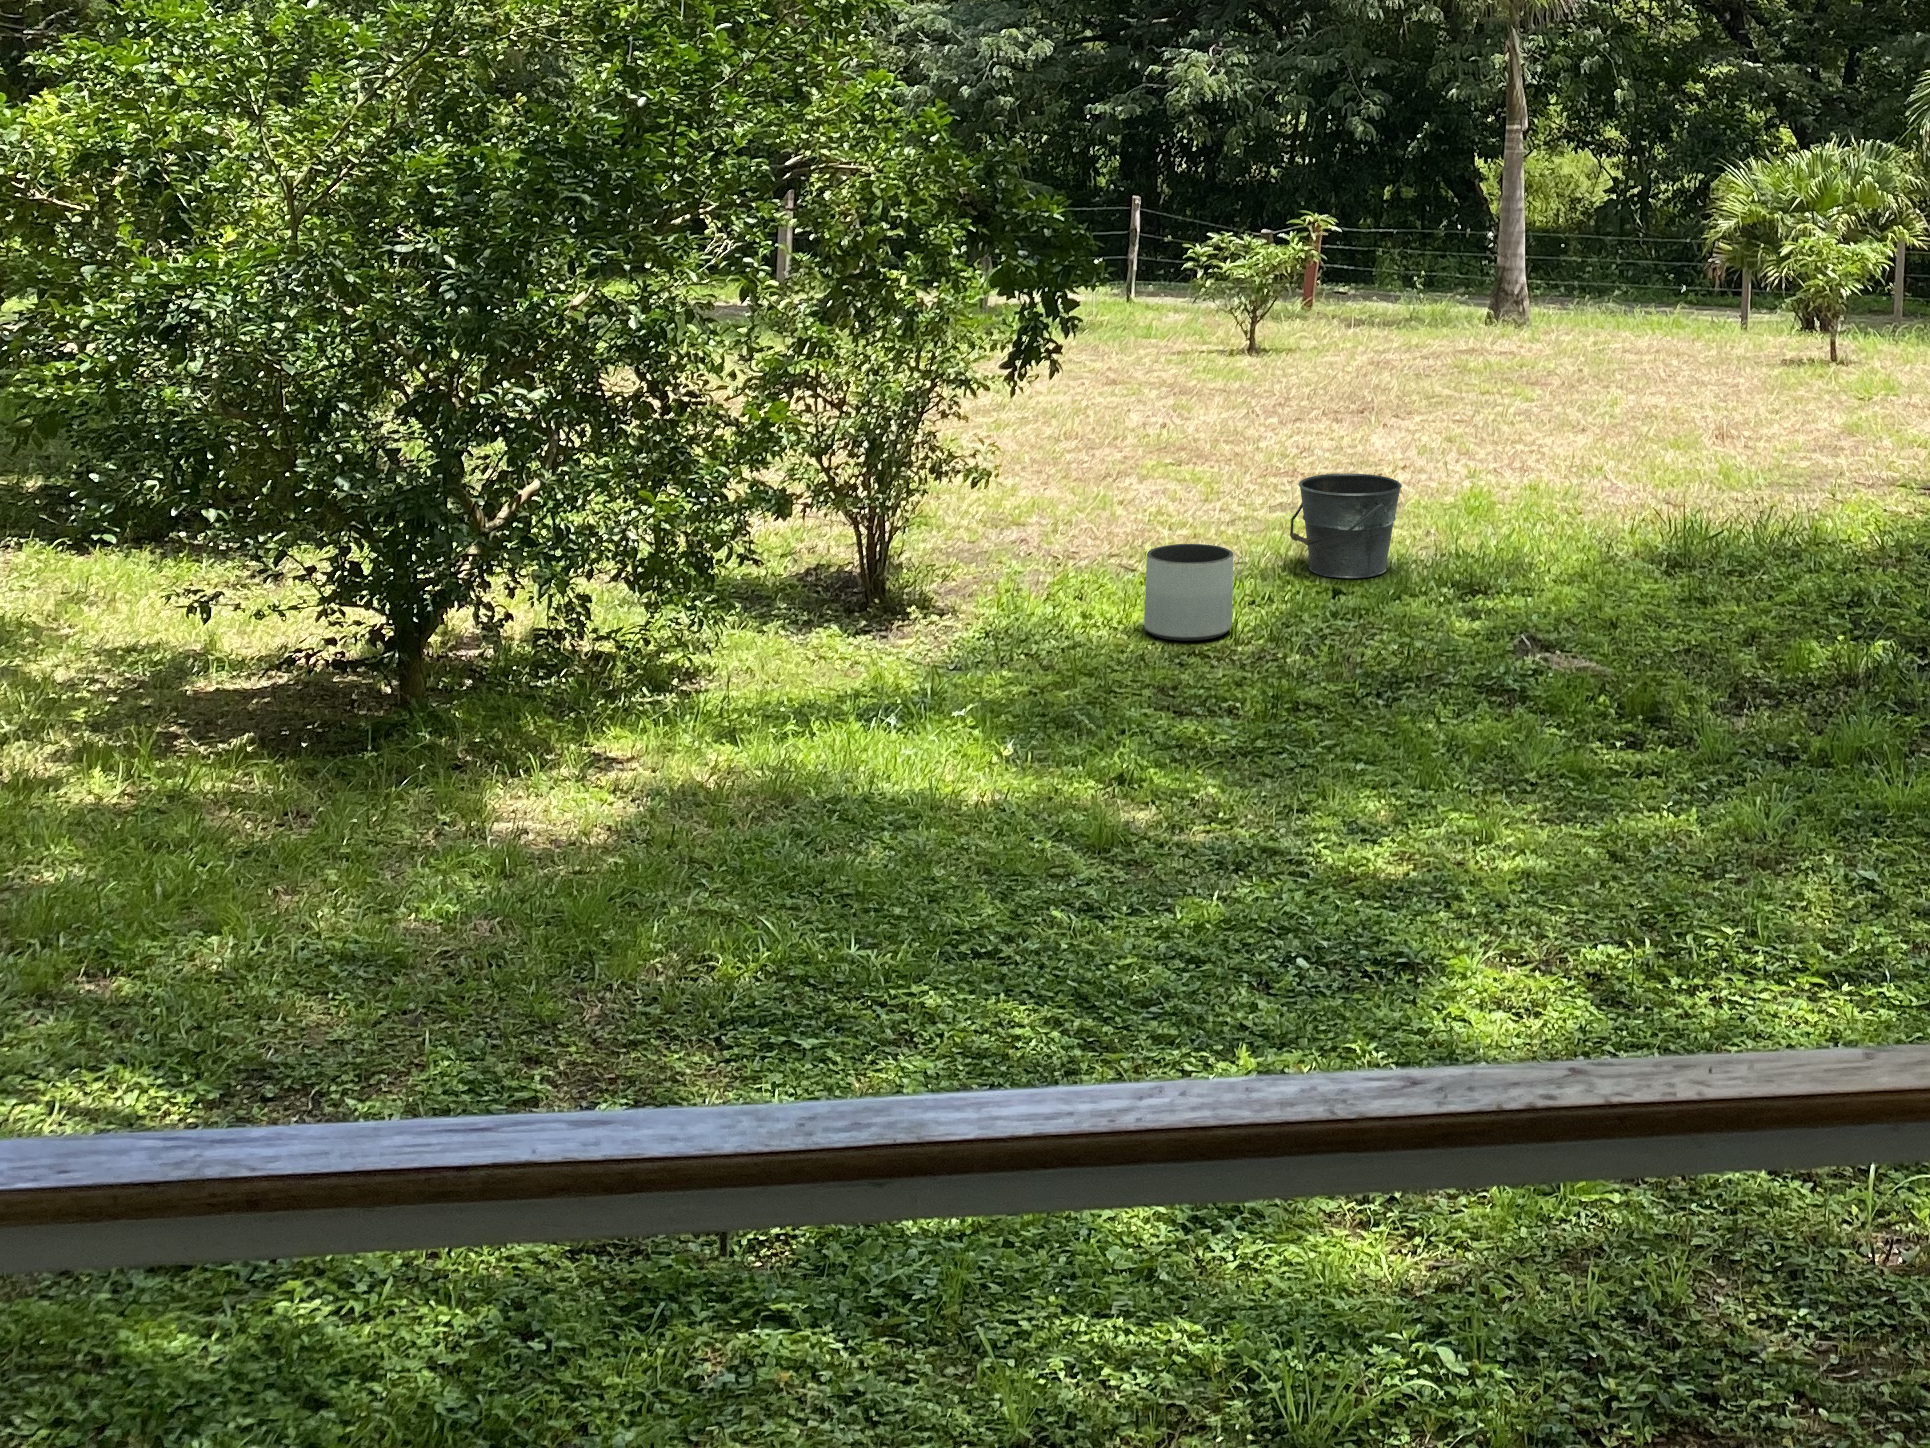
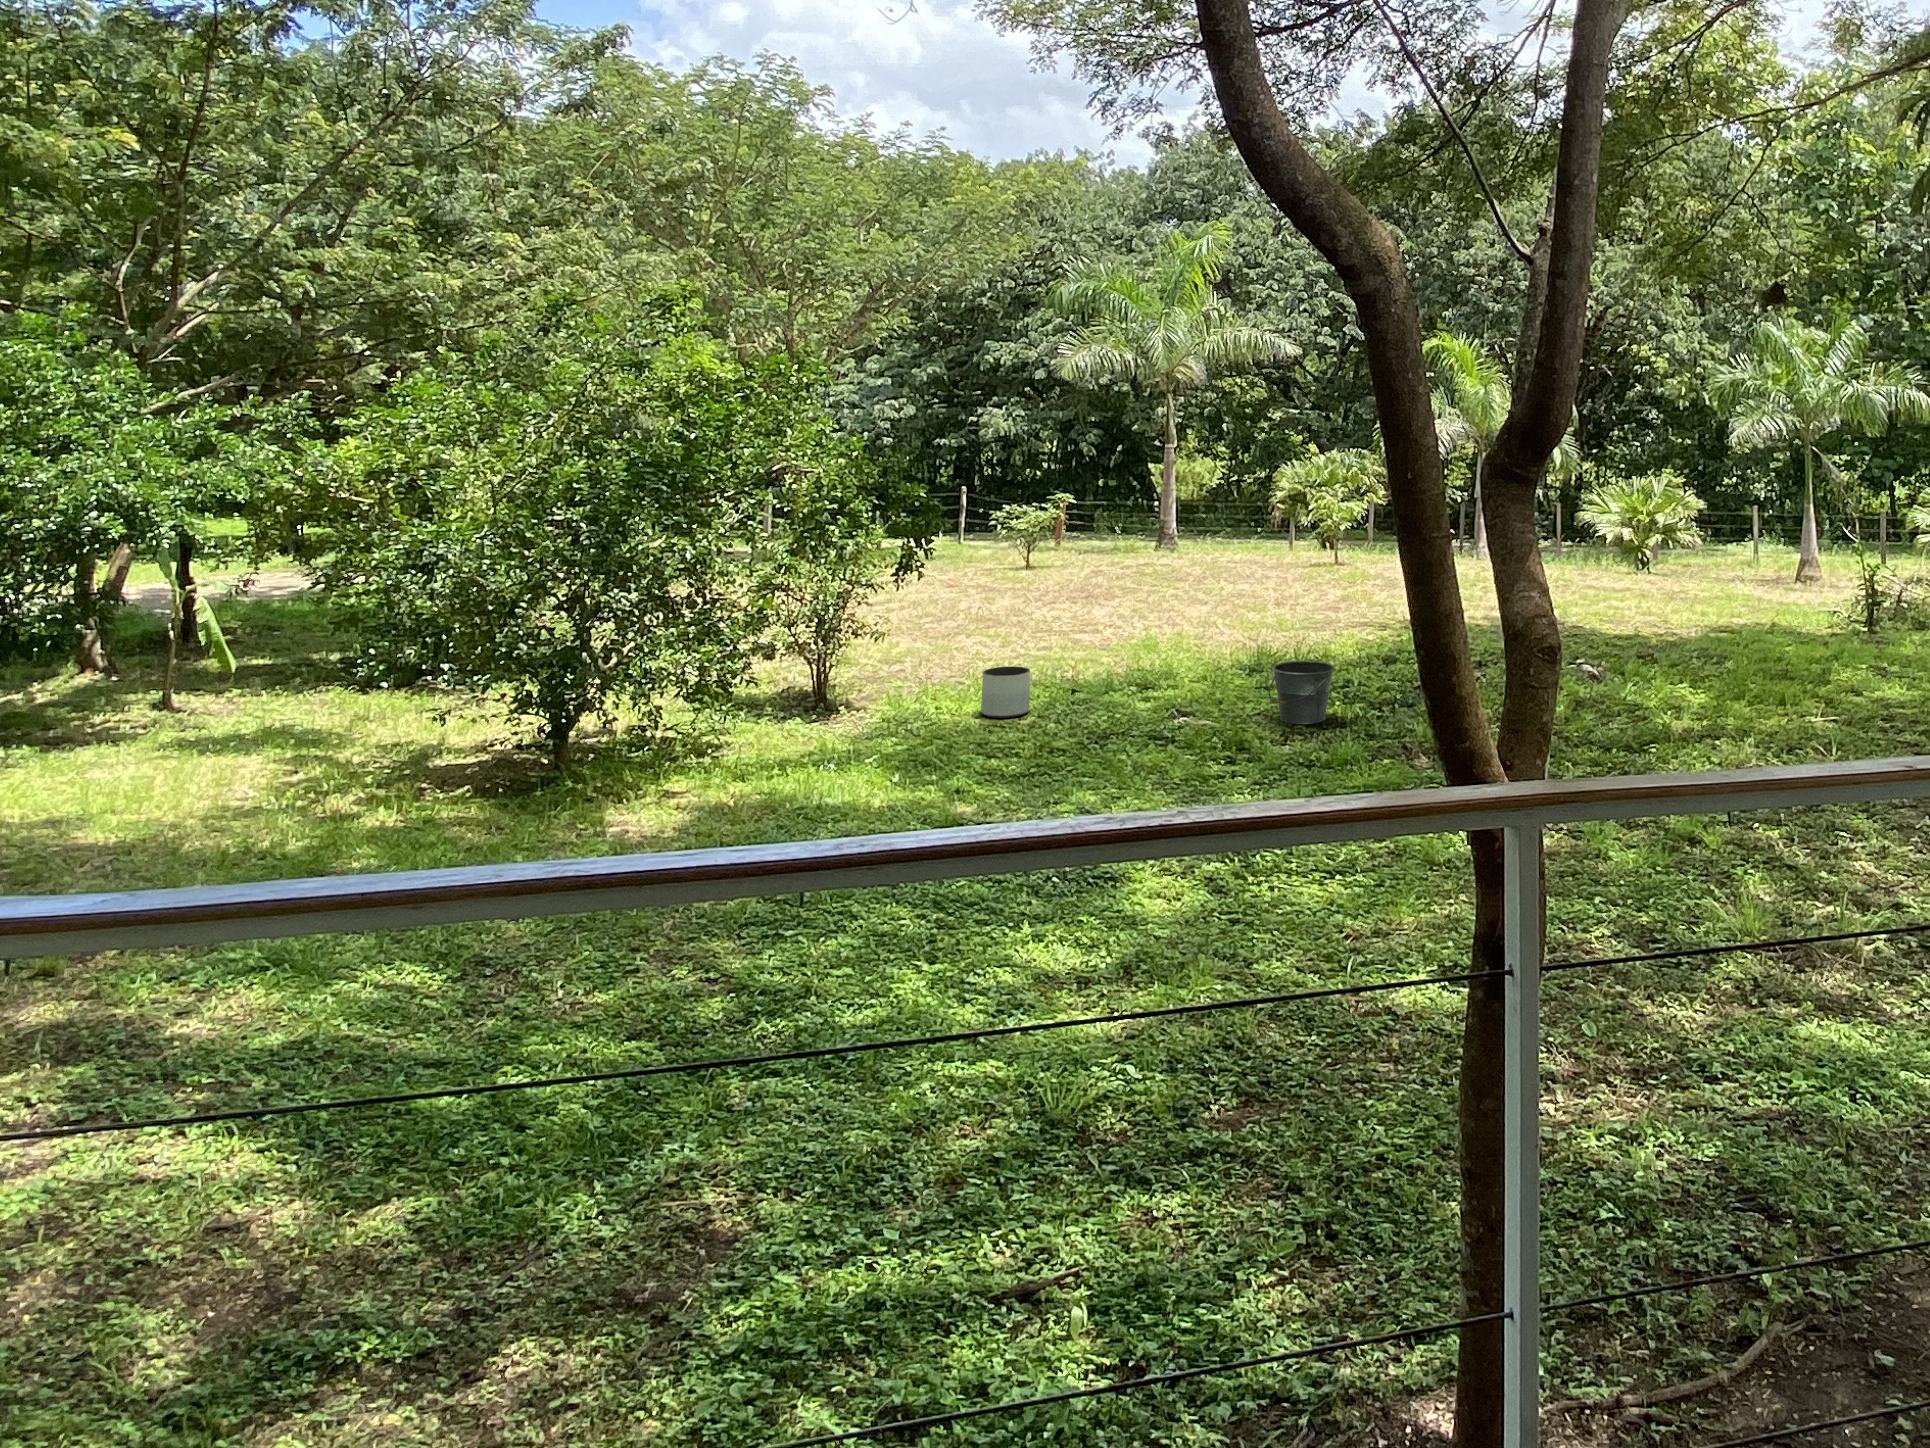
bucket: present [1290,473,1402,578] -> present [1268,661,1334,724]

